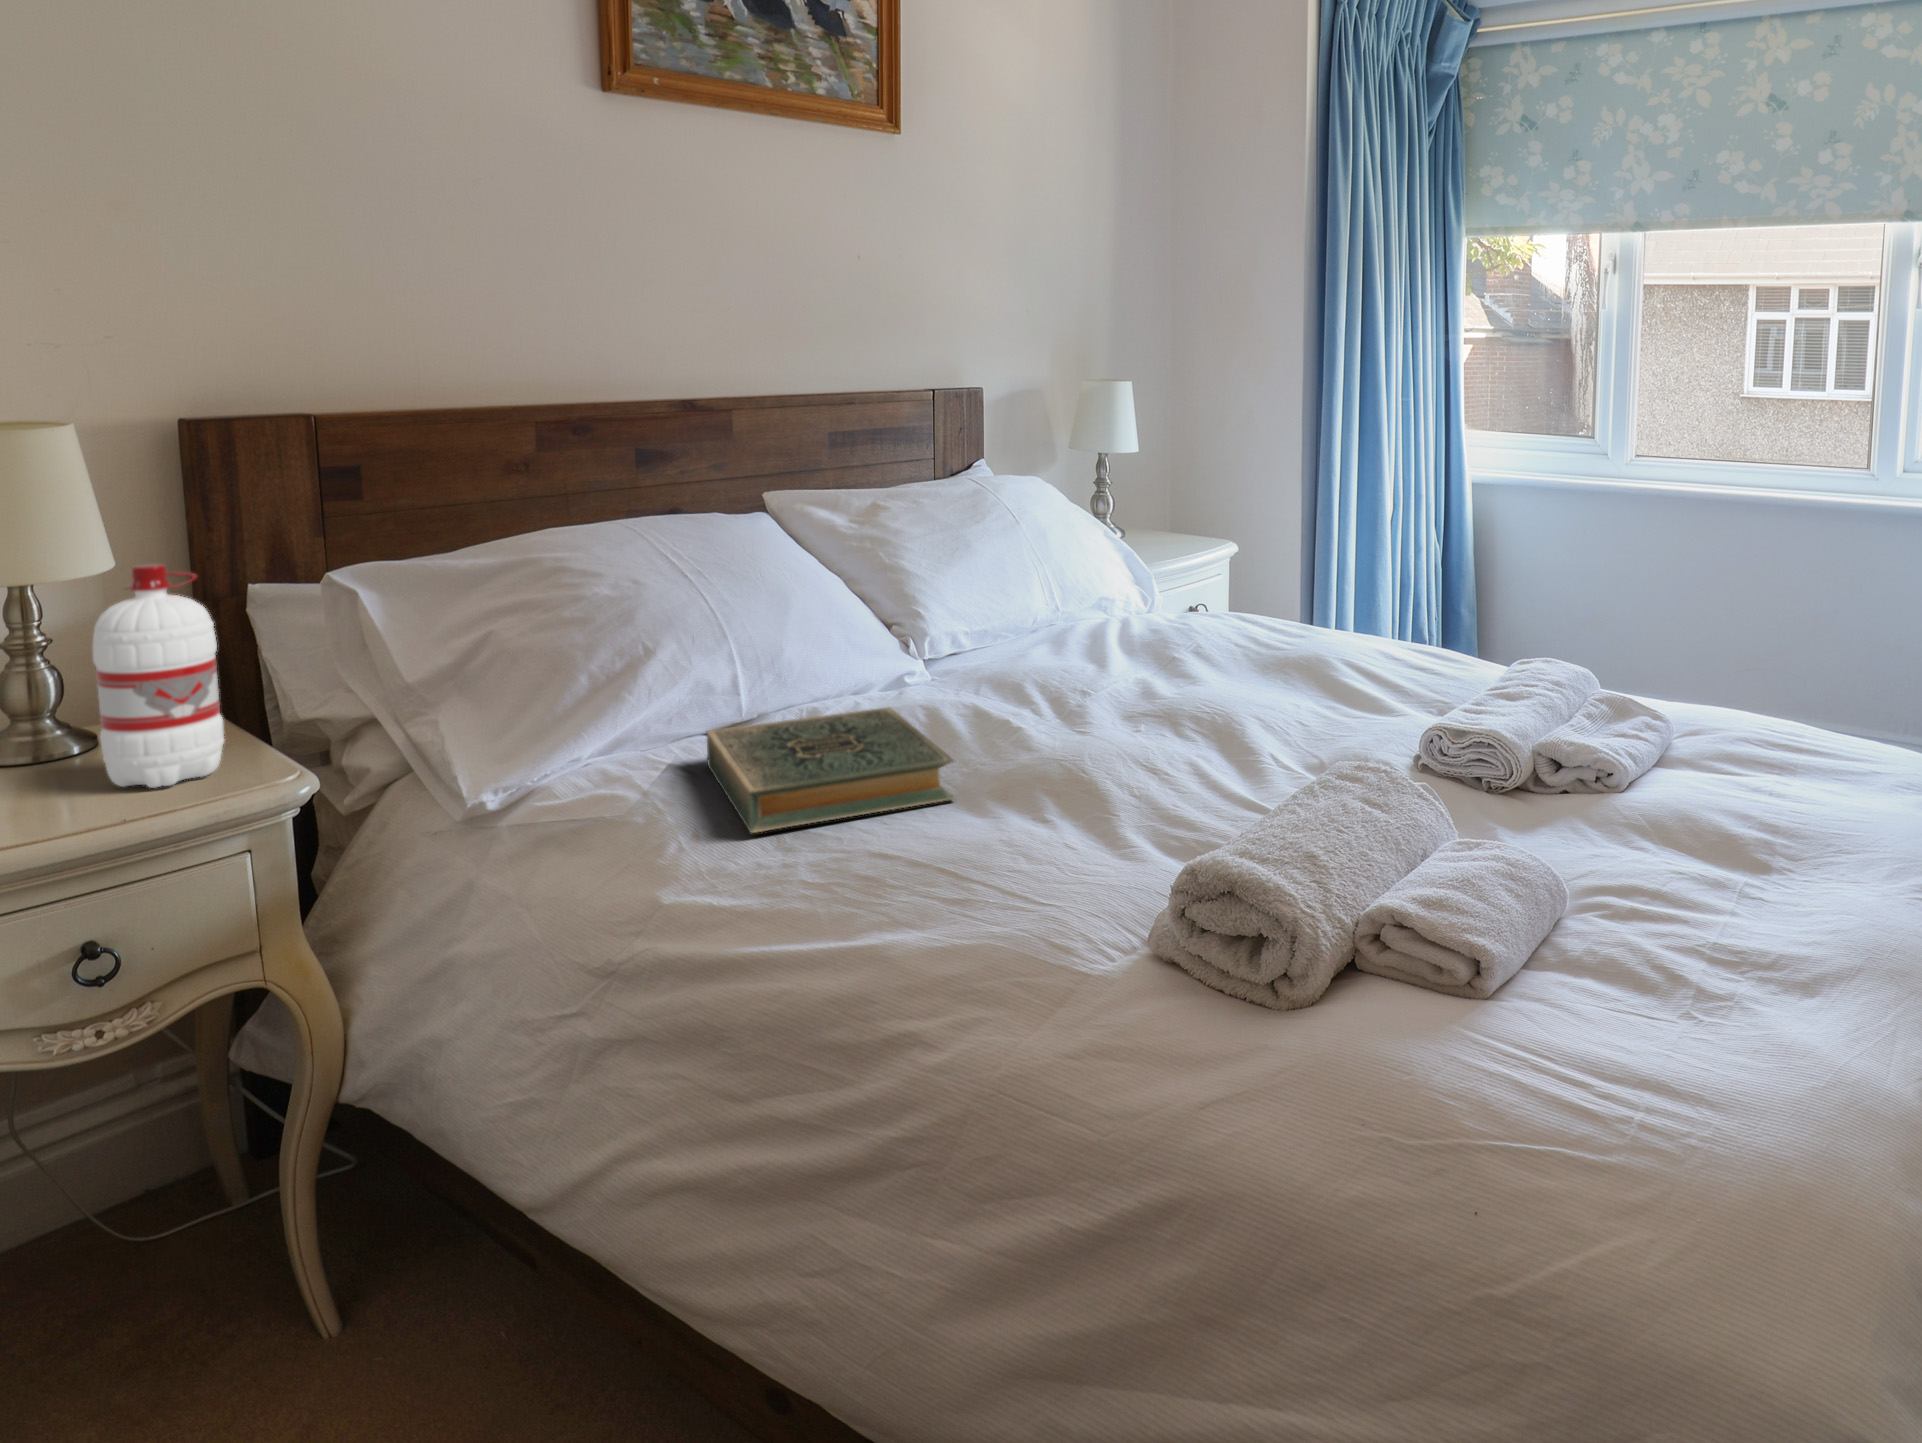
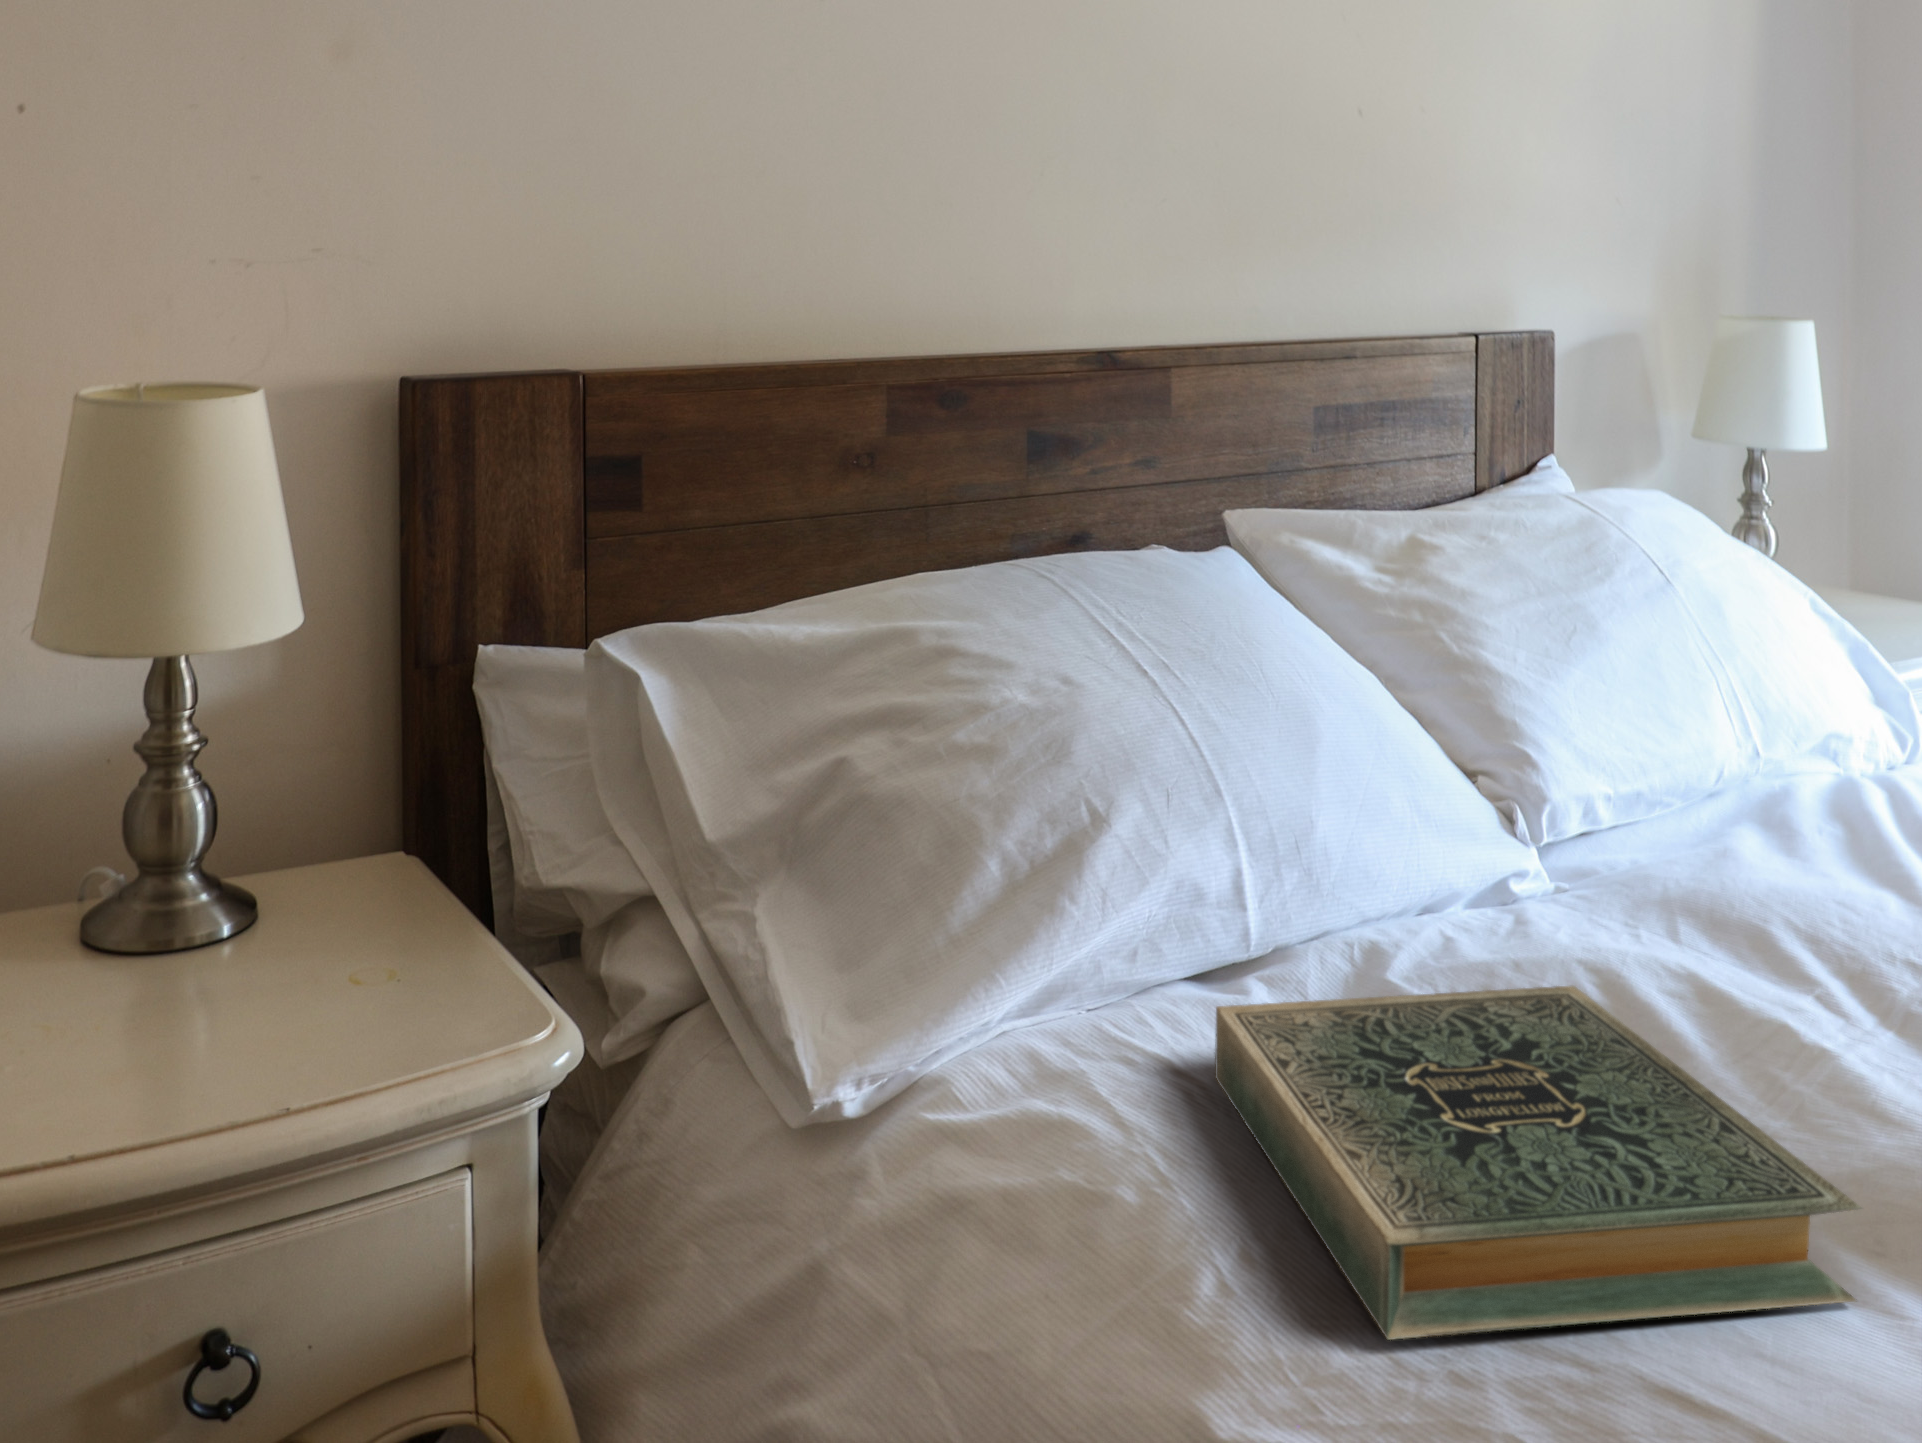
water bottle: present [92,564,225,788] -> none [236,626,422,1022]

